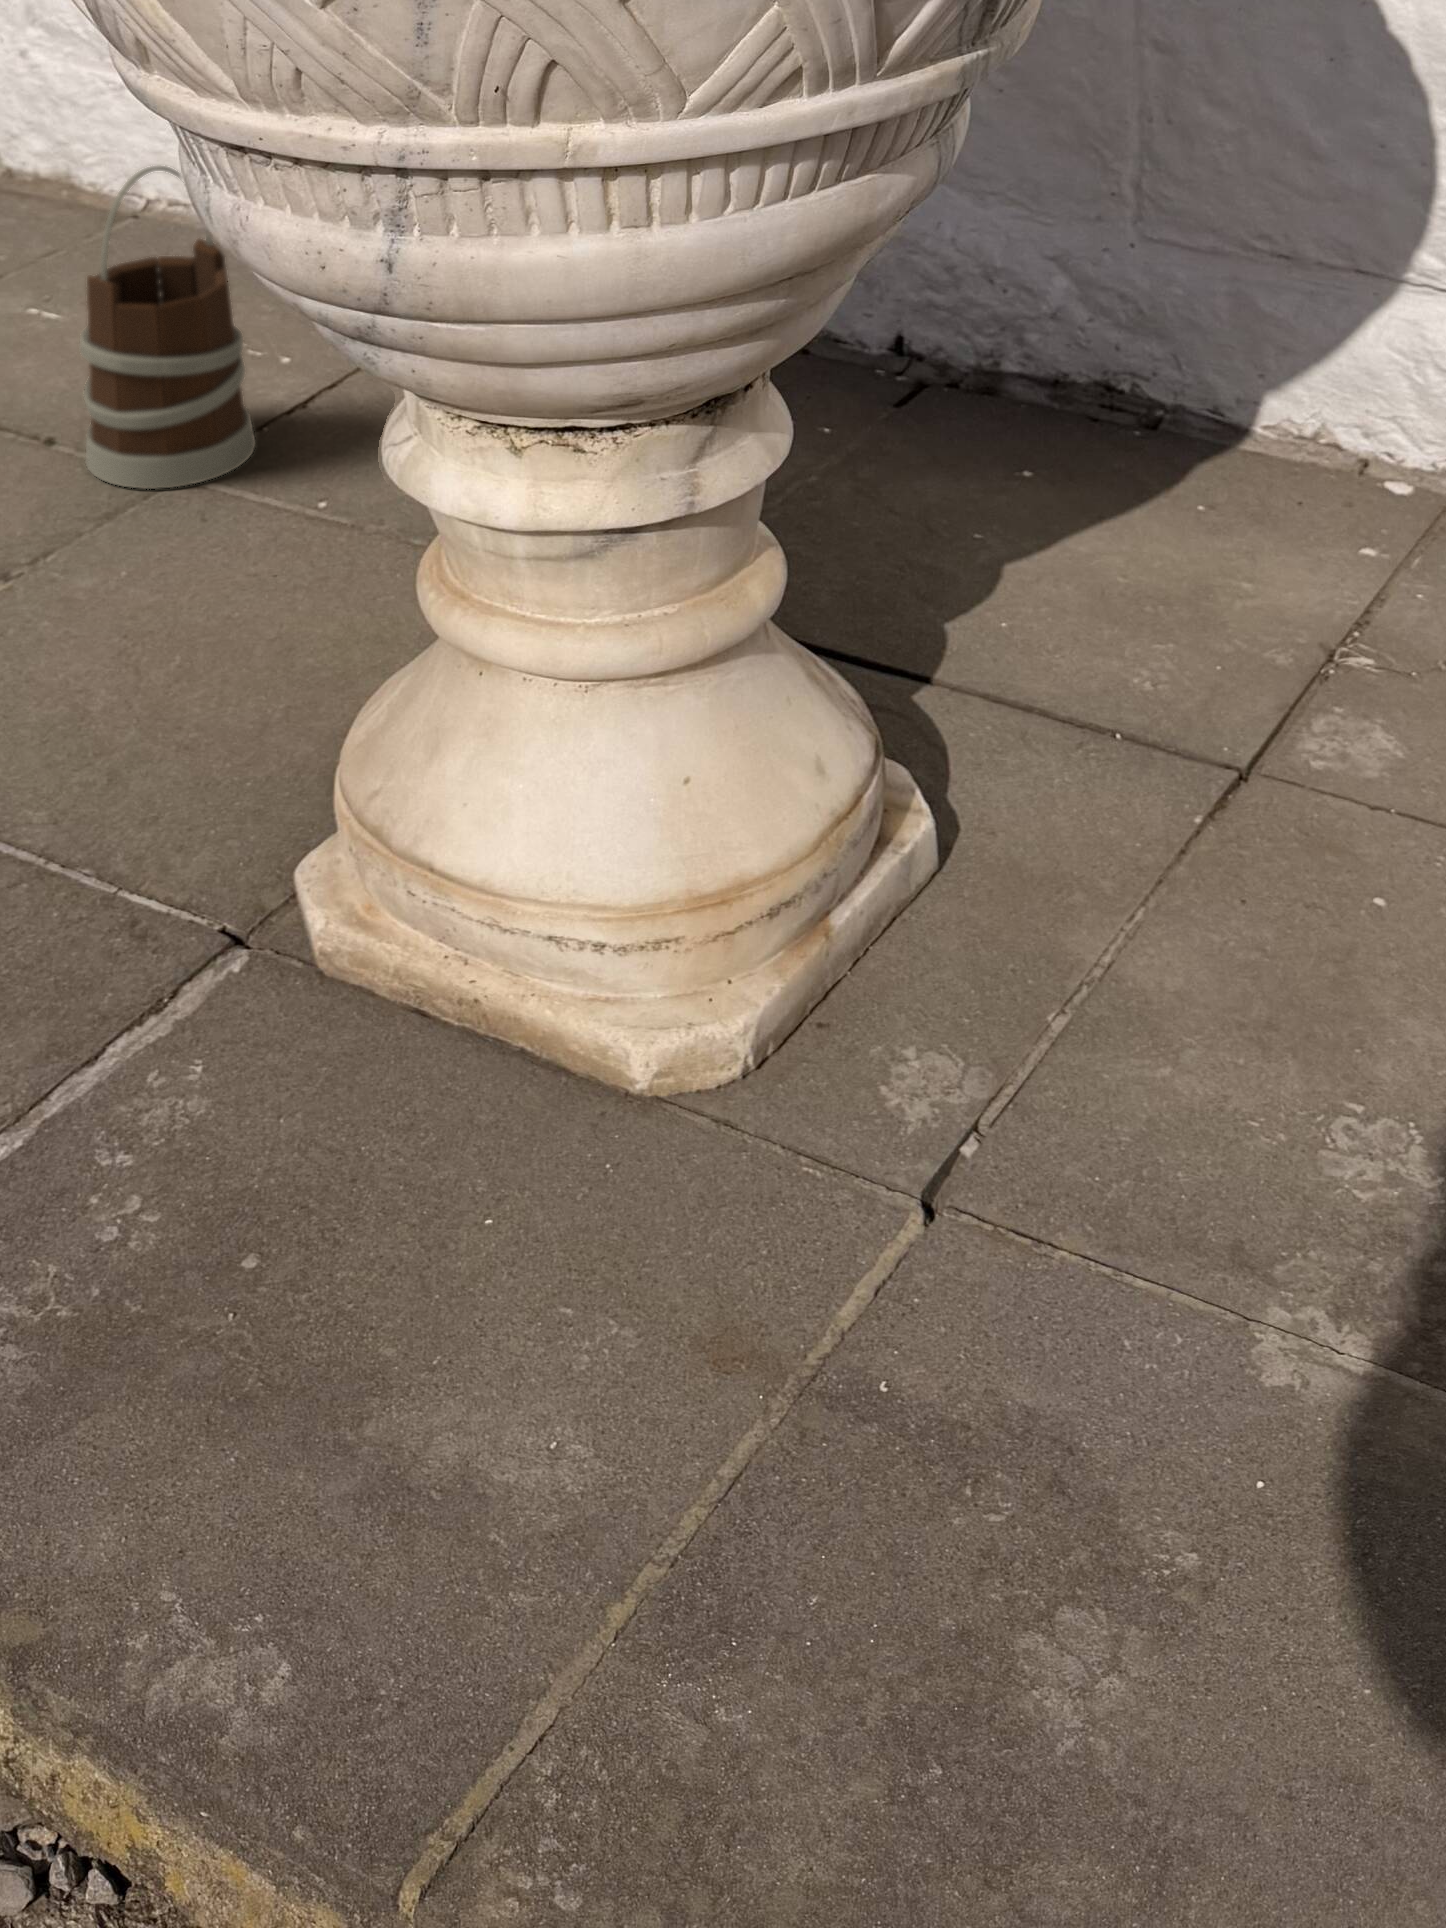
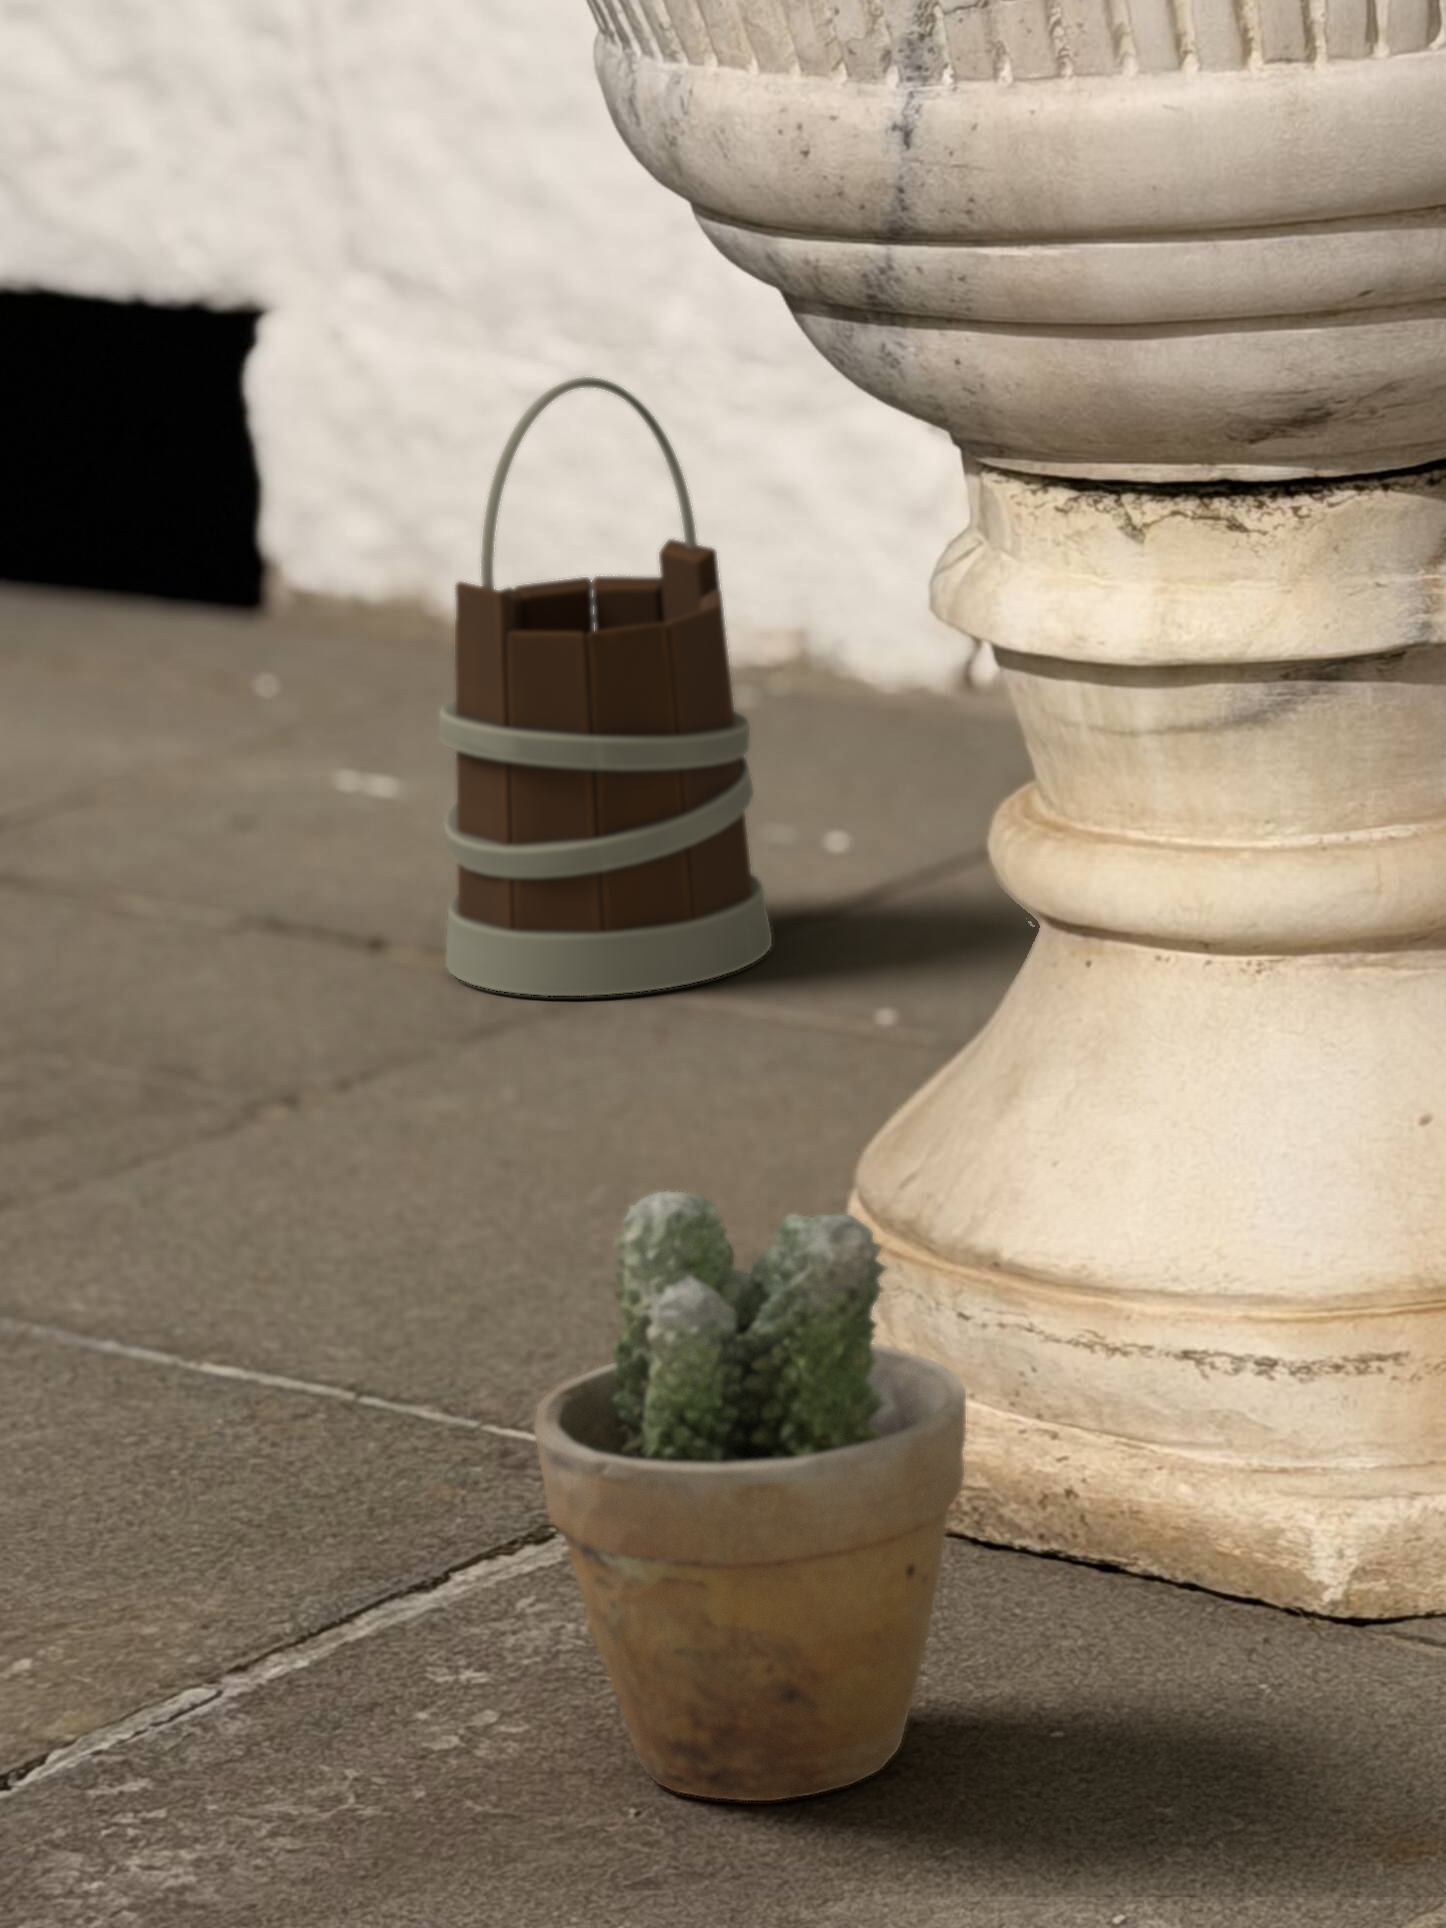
potted plant: none [166,922,436,1304] -> present [534,1191,966,1801]

